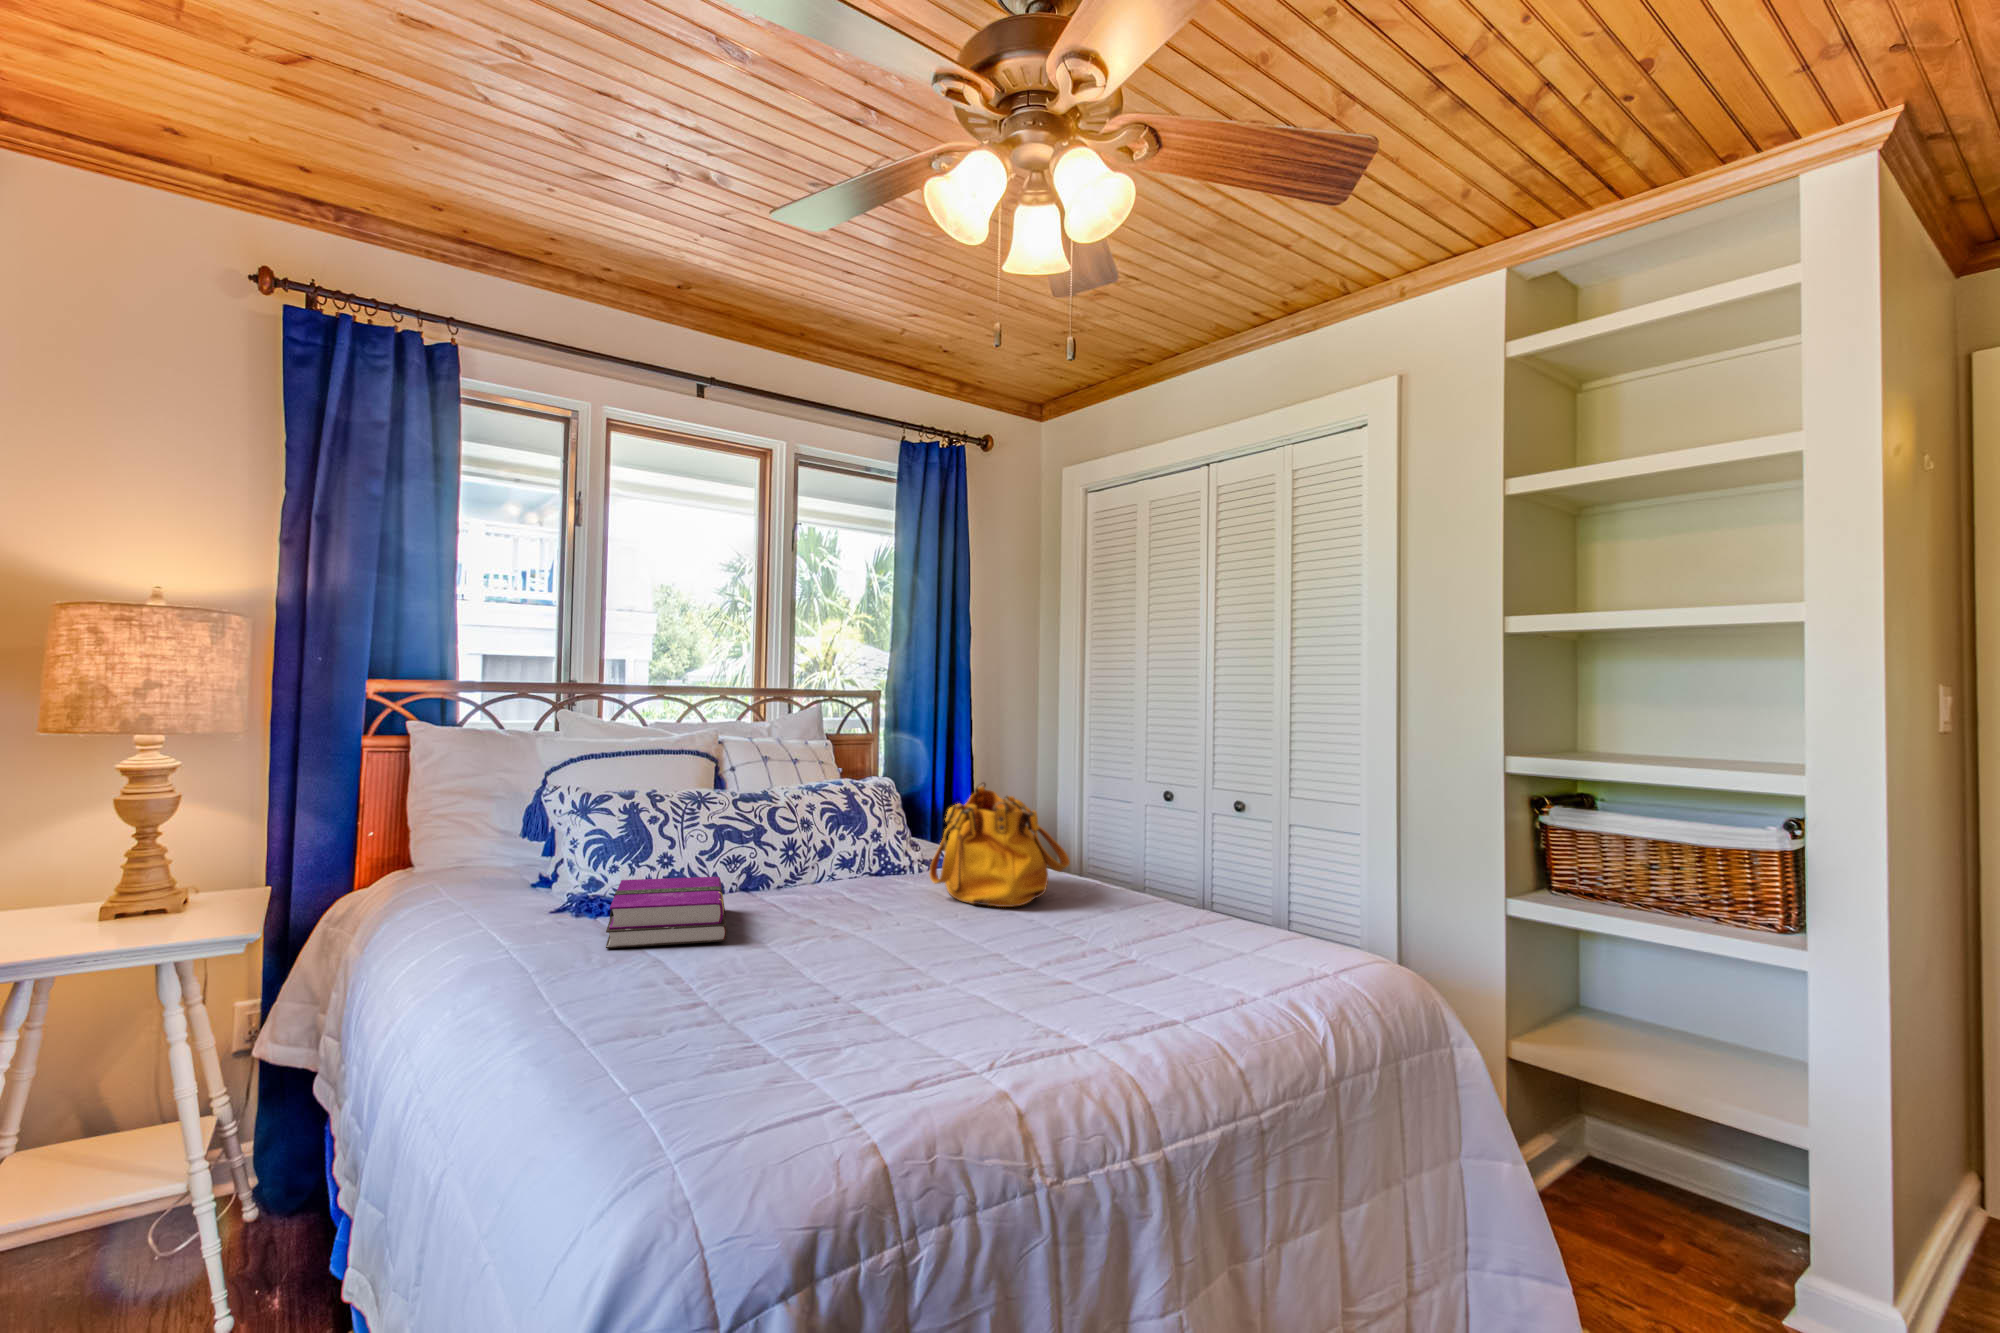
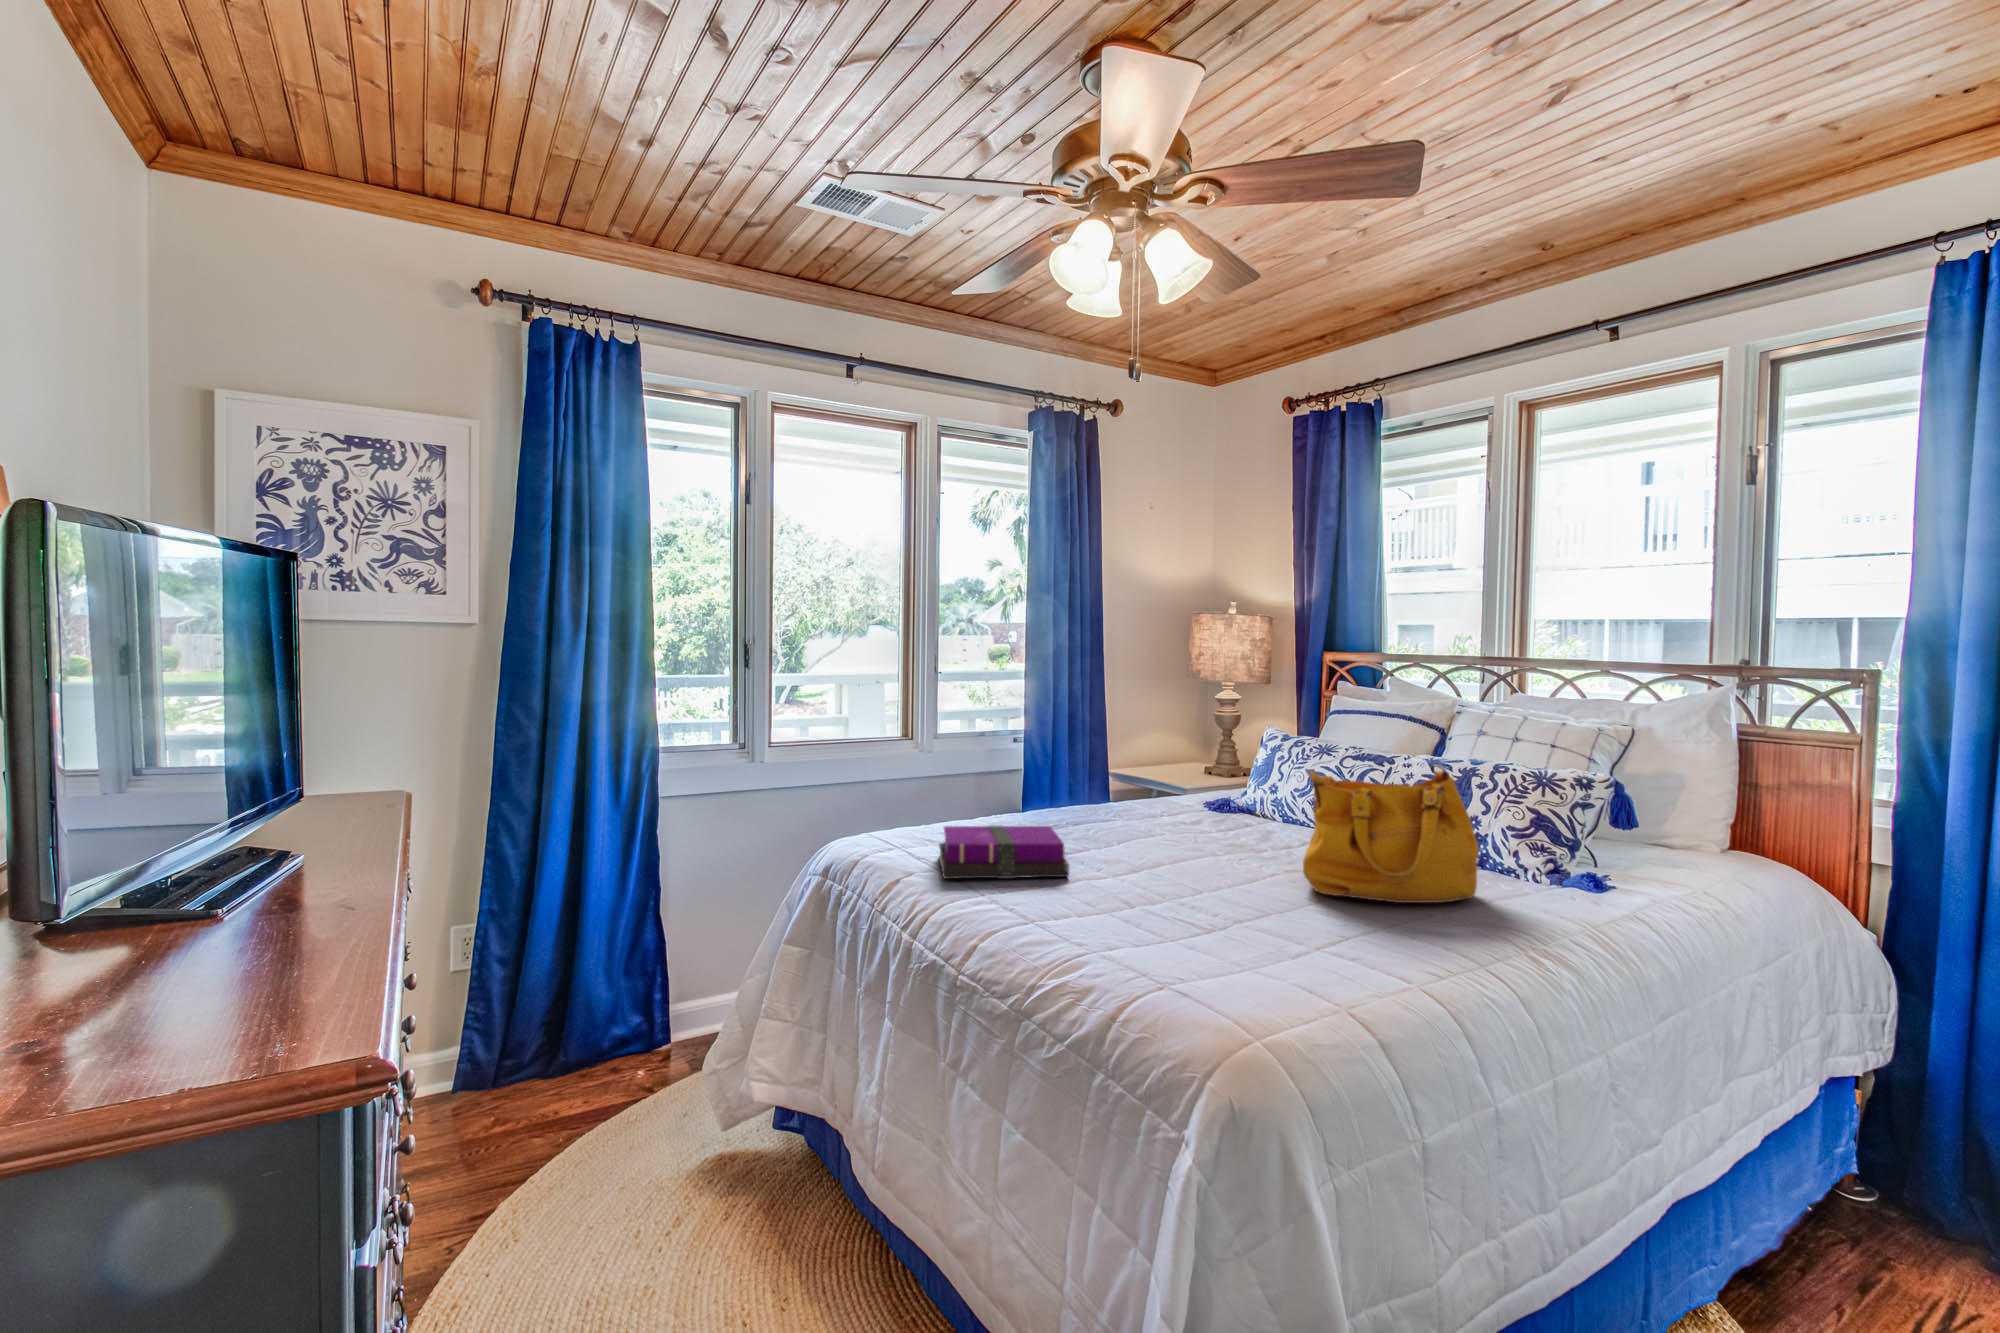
notebook: present [606,877,728,948] -> present [939,826,1069,879]

